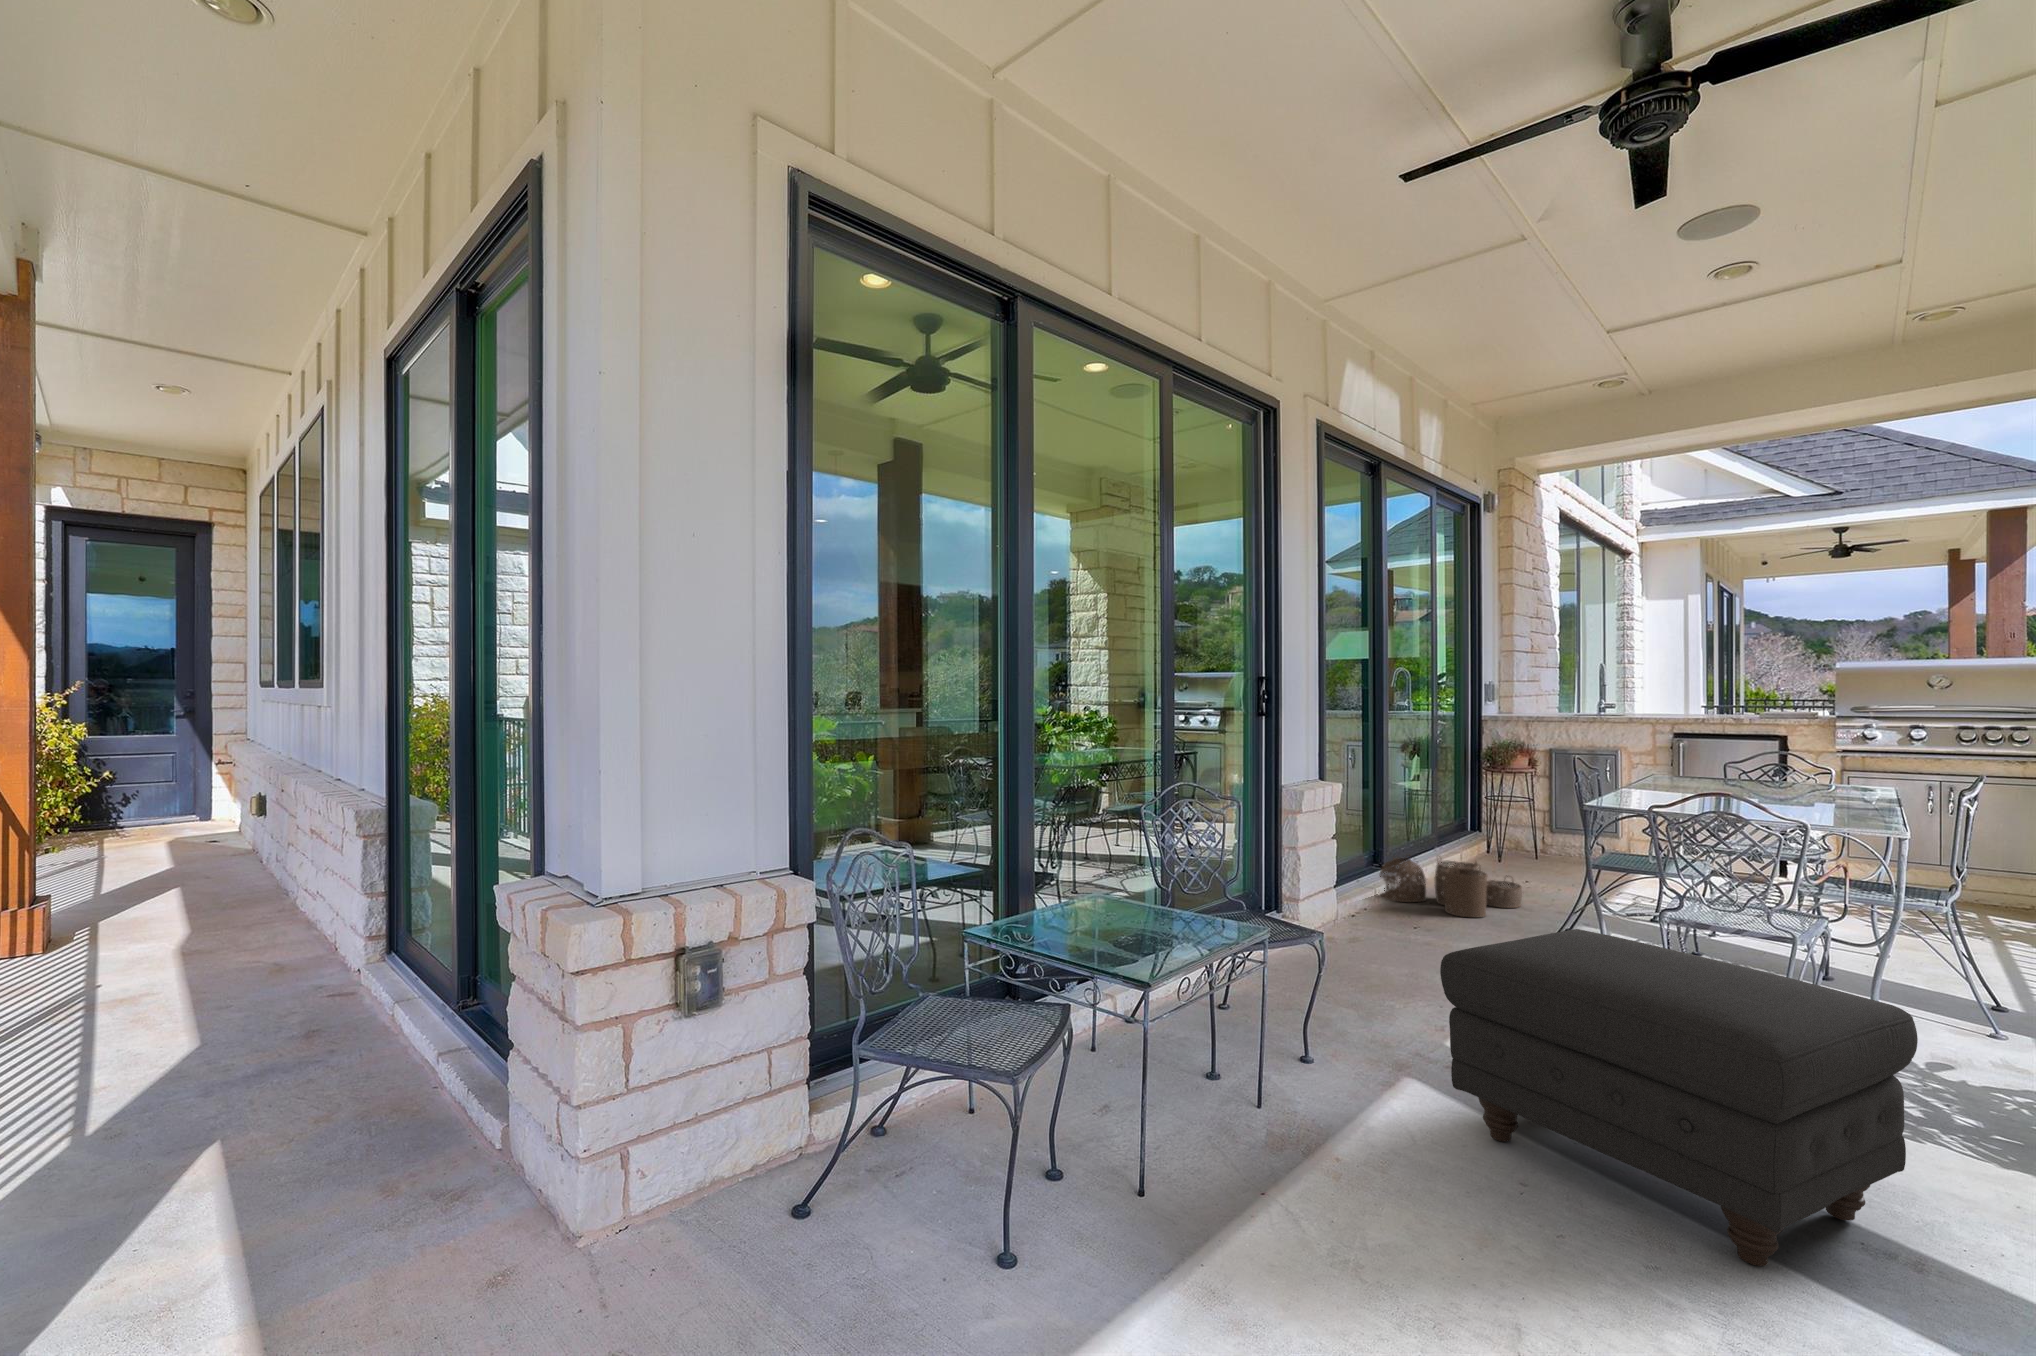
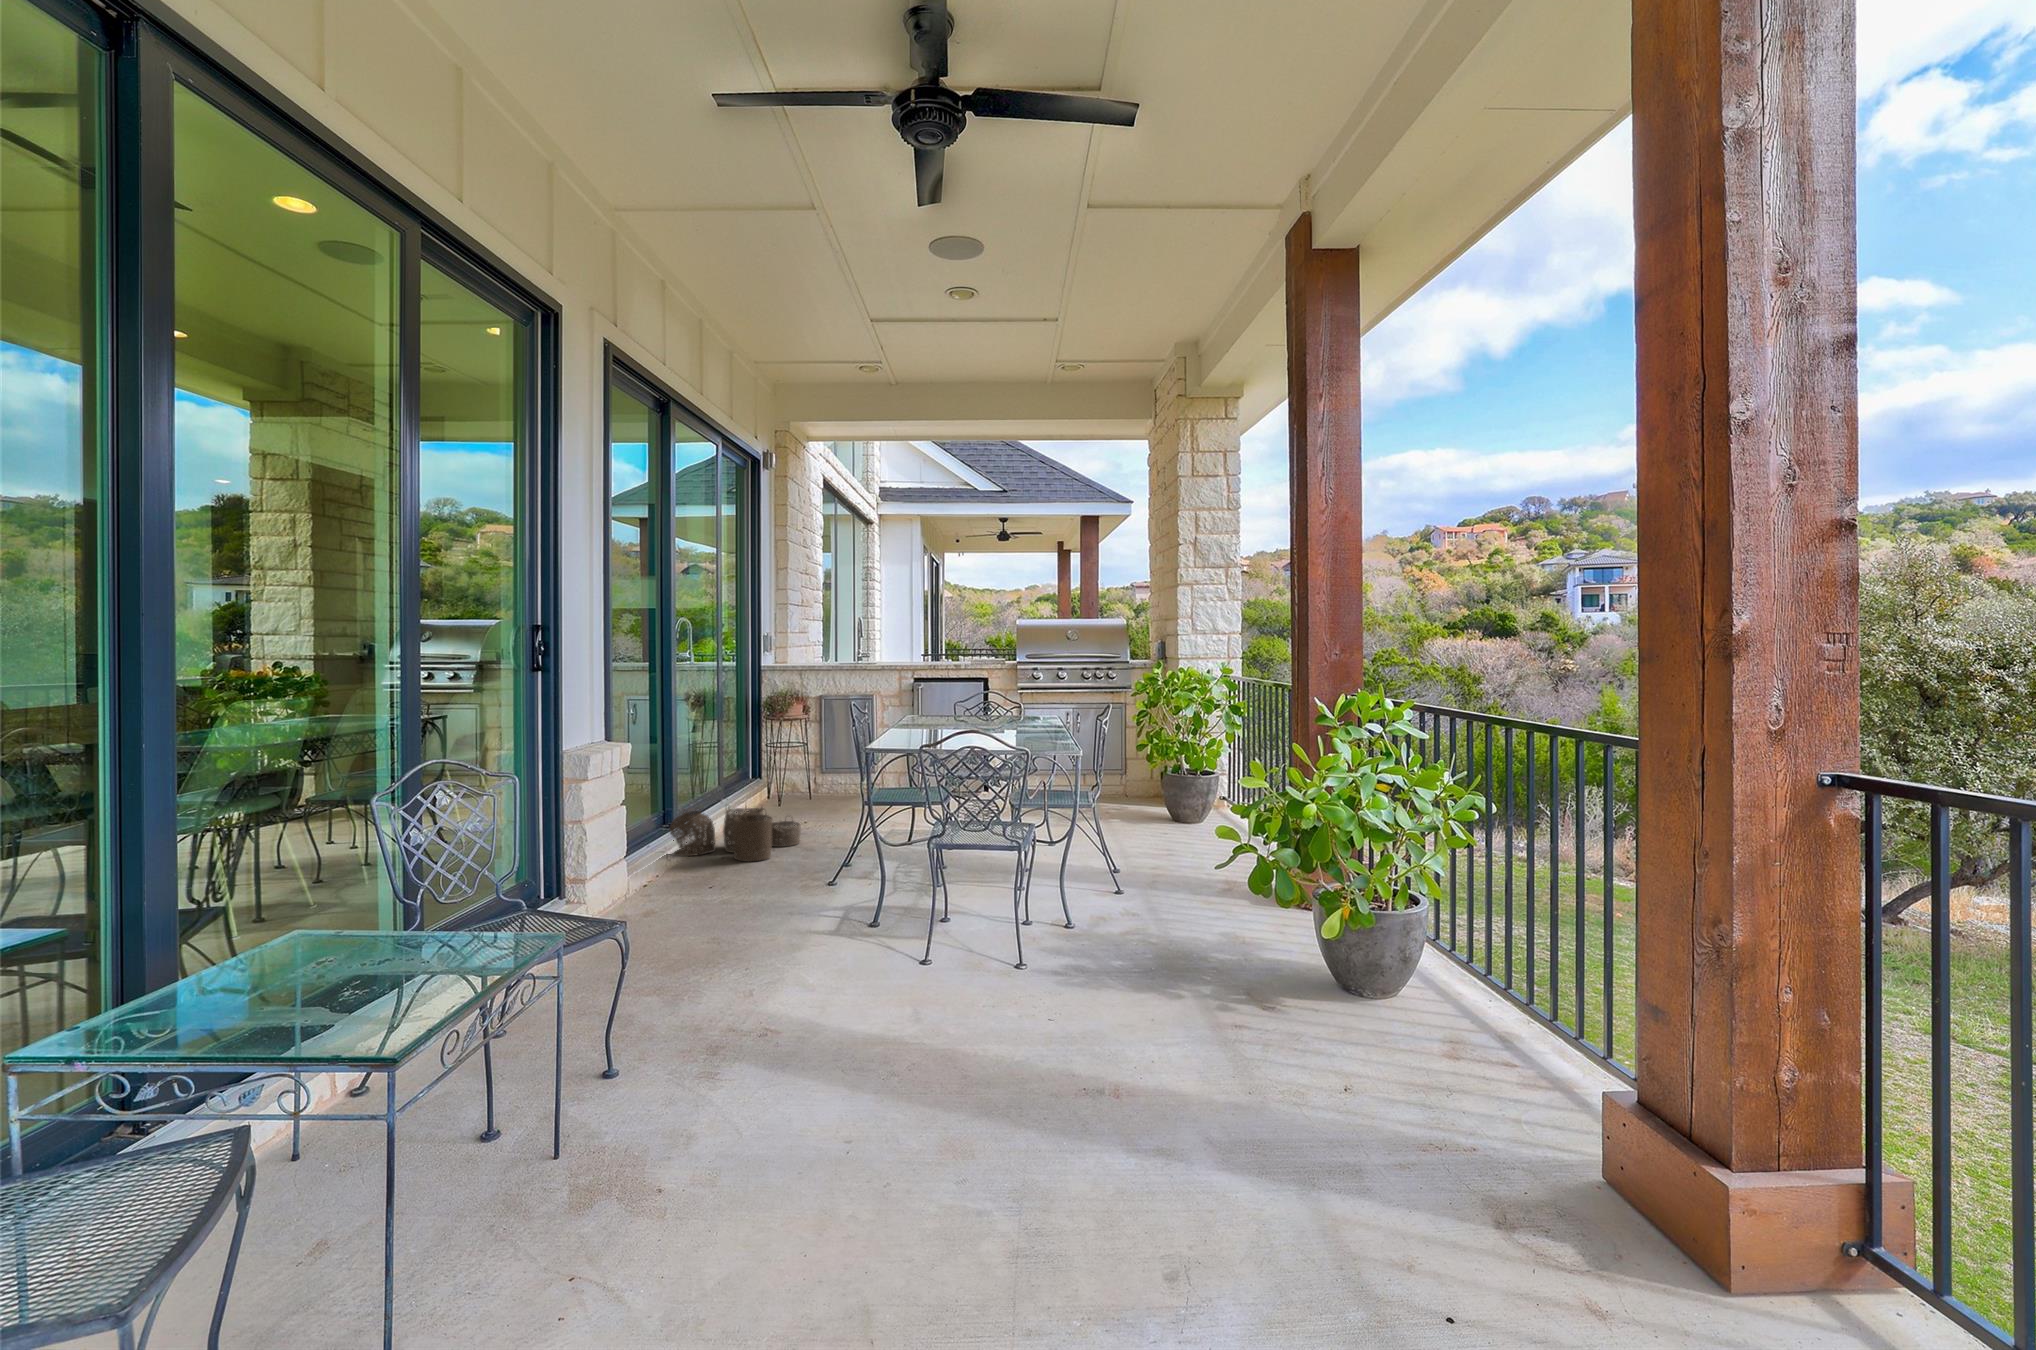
ottoman: present [1440,929,1918,1266] -> none [755,866,1097,1128]

